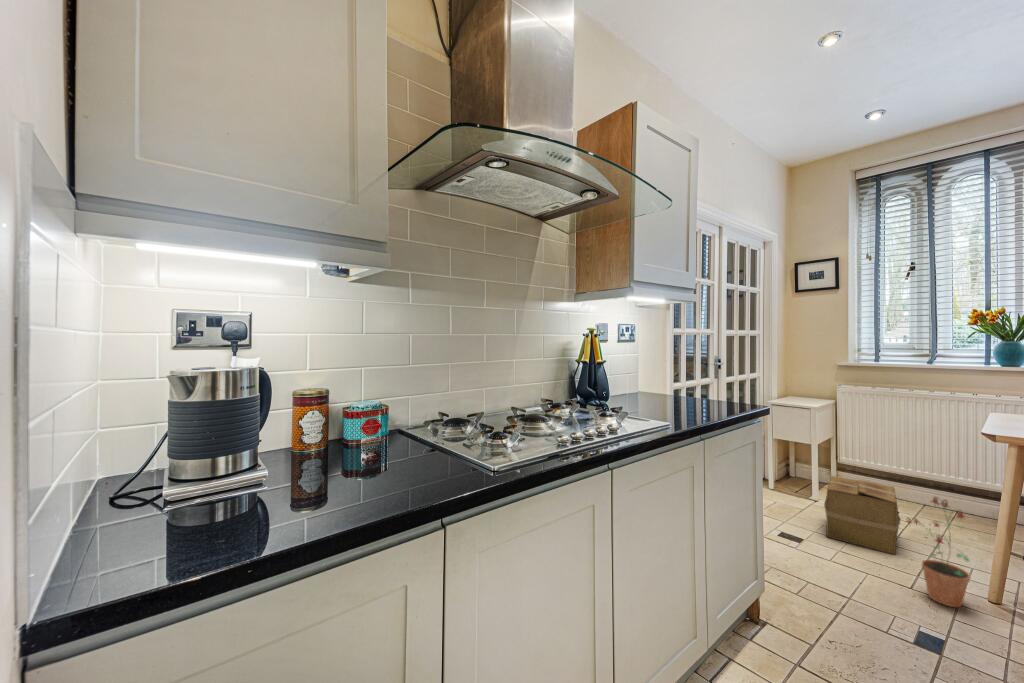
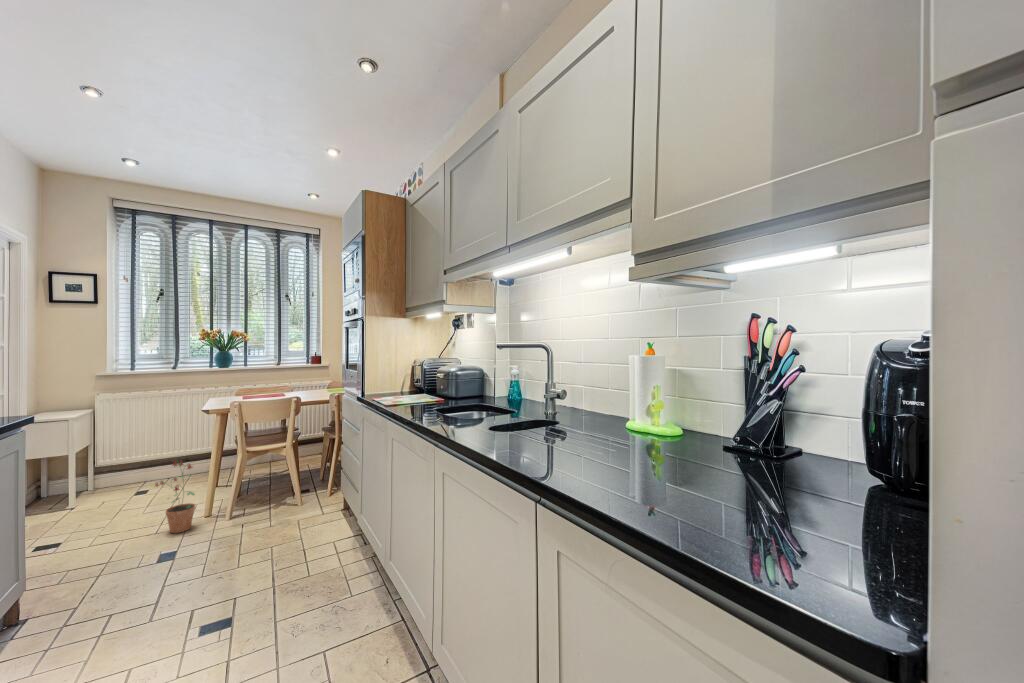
cardboard box: present [824,476,900,555] -> none [83,468,152,532]

